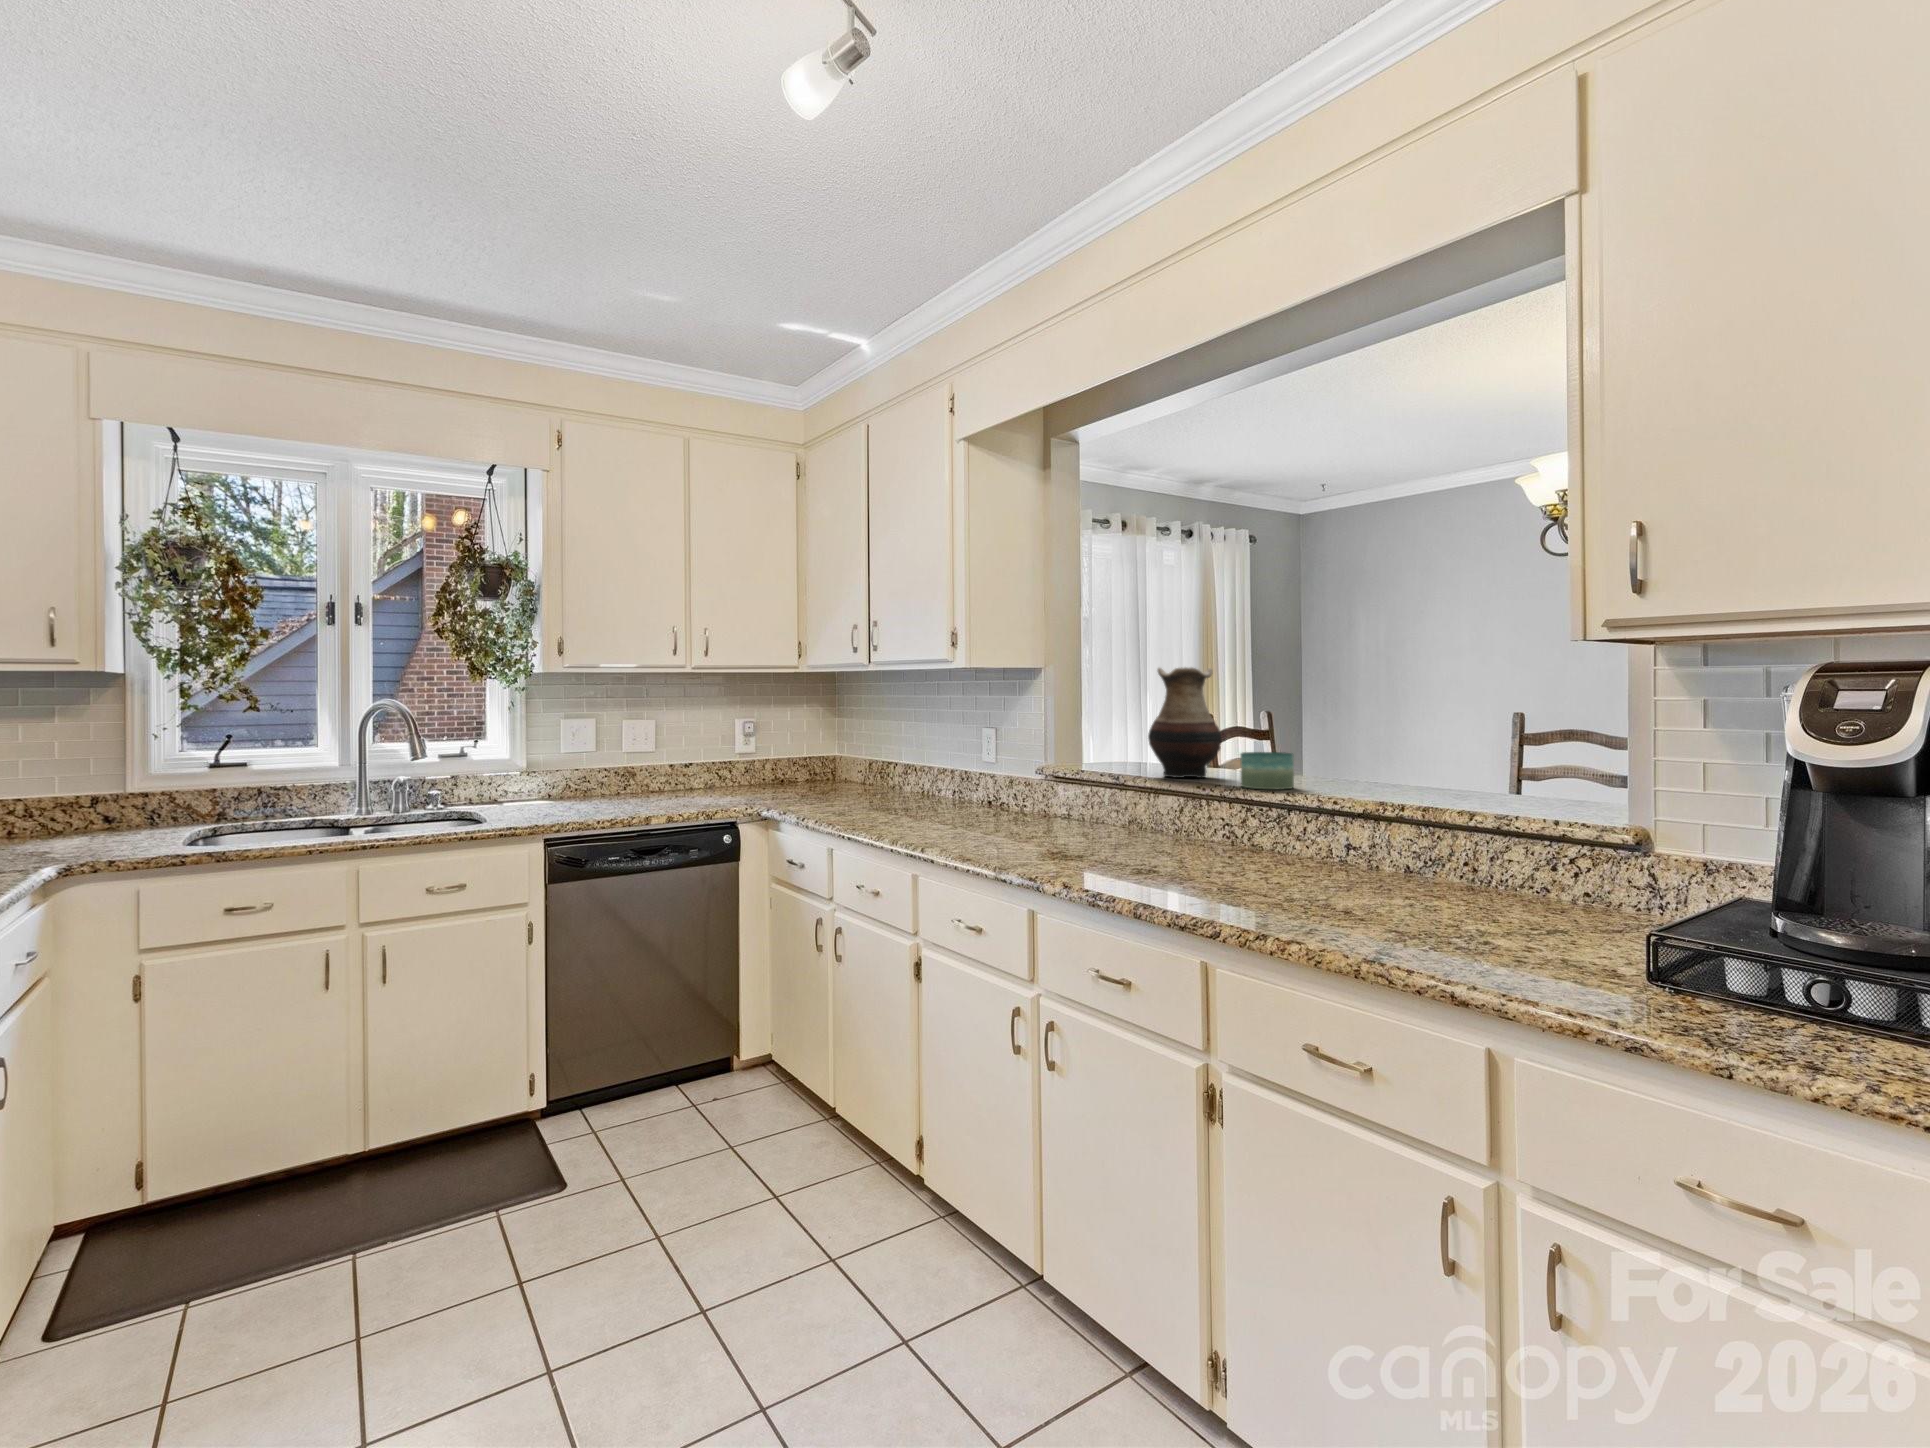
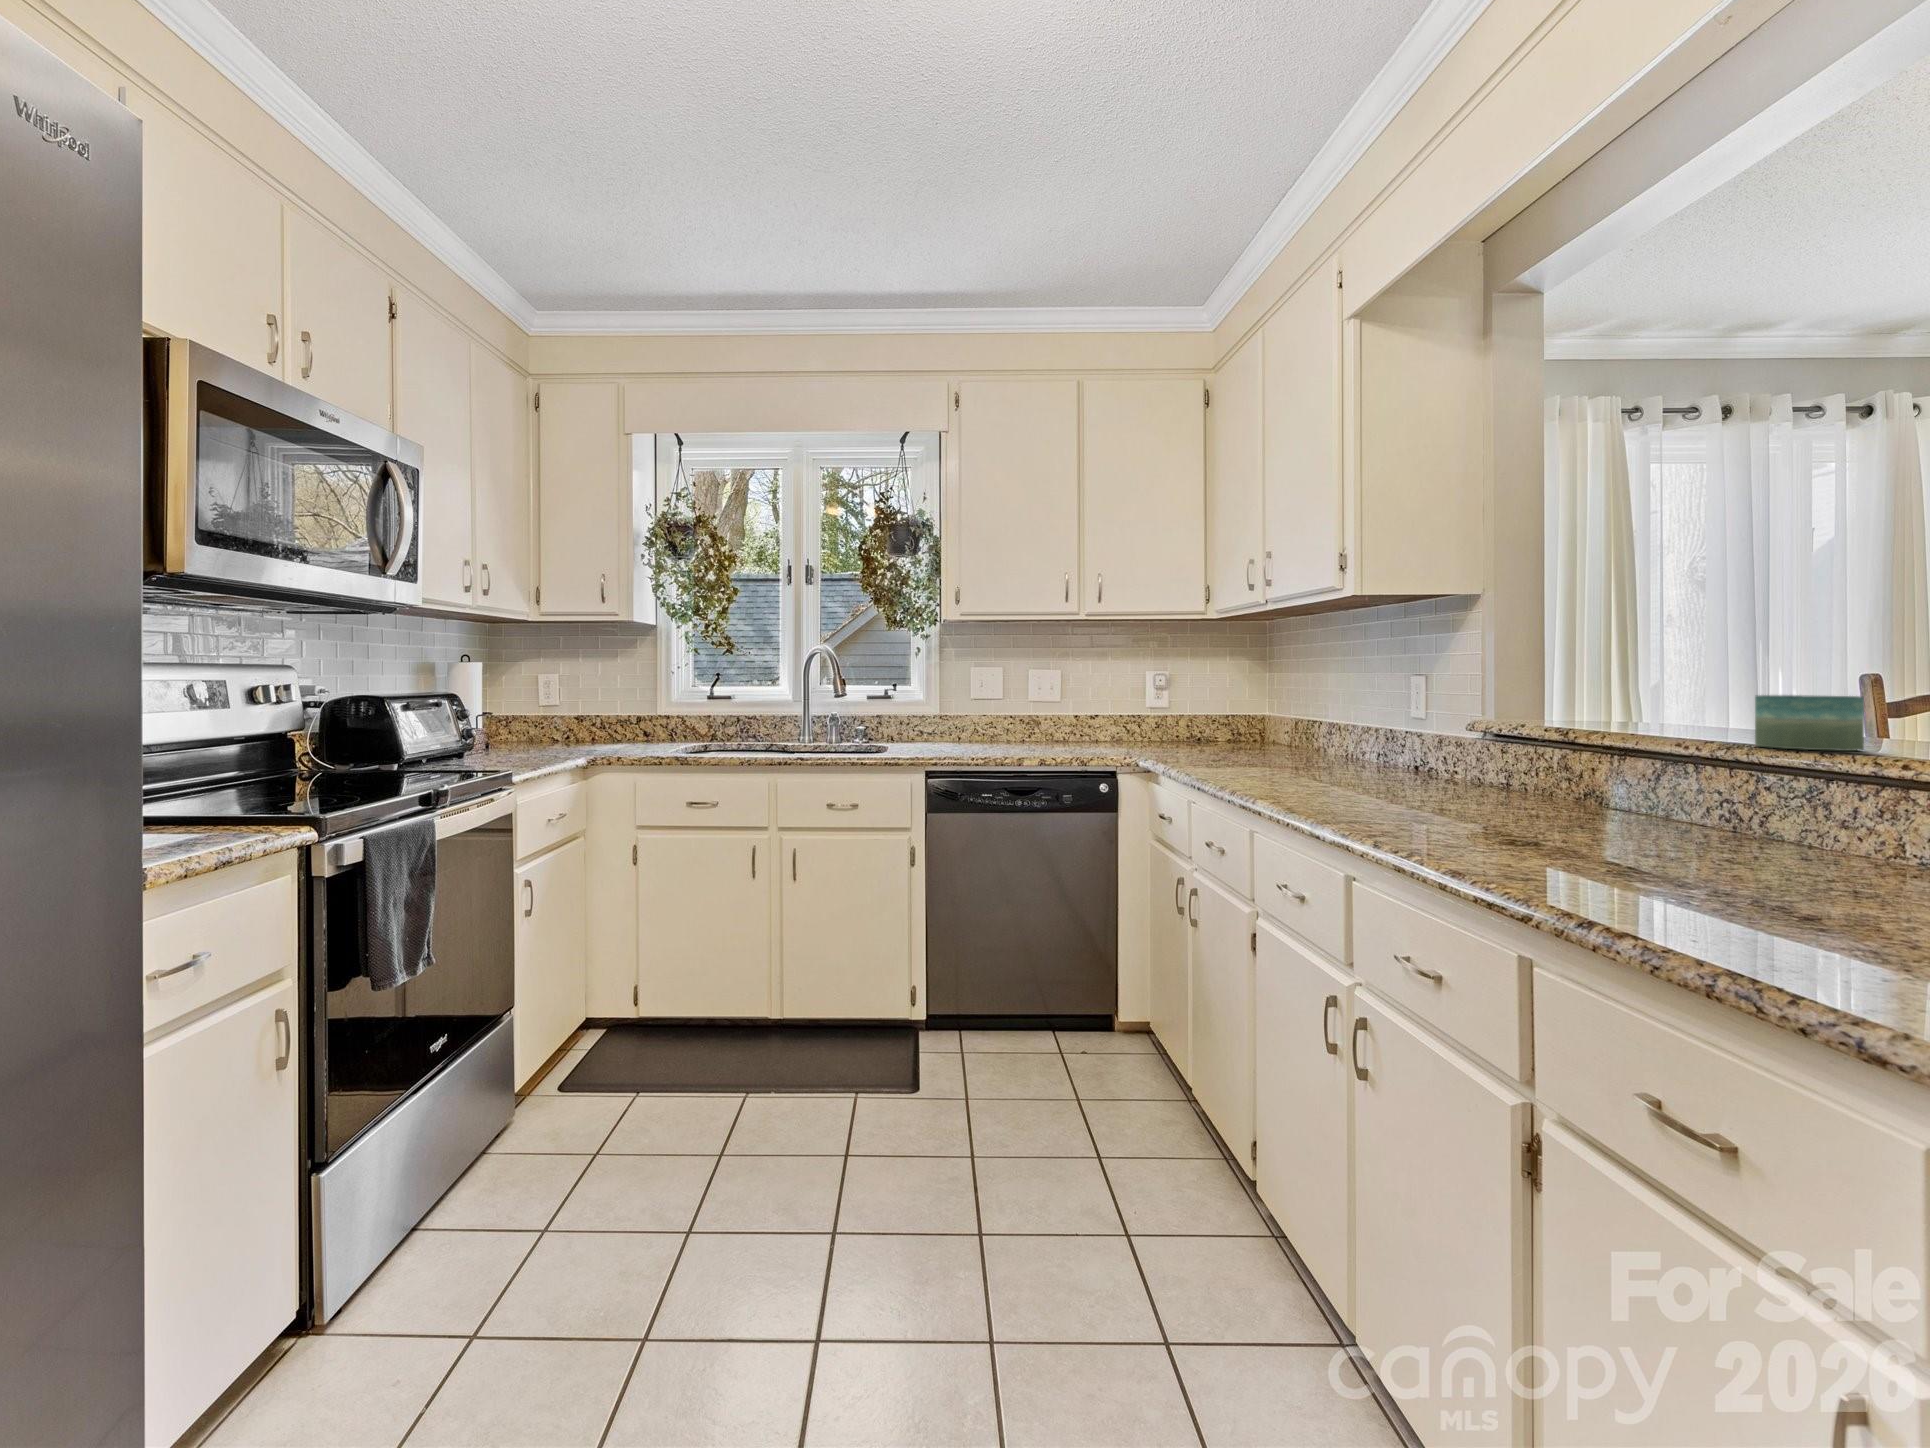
vase: present [1148,667,1221,778] -> none [1618,577,1752,738]

